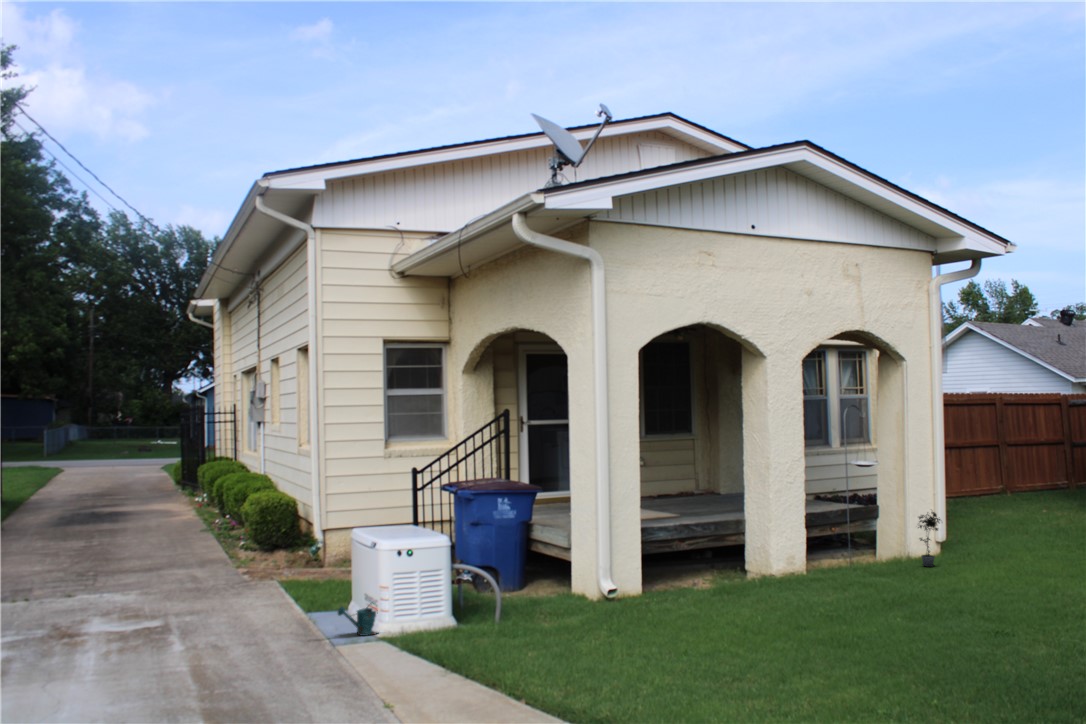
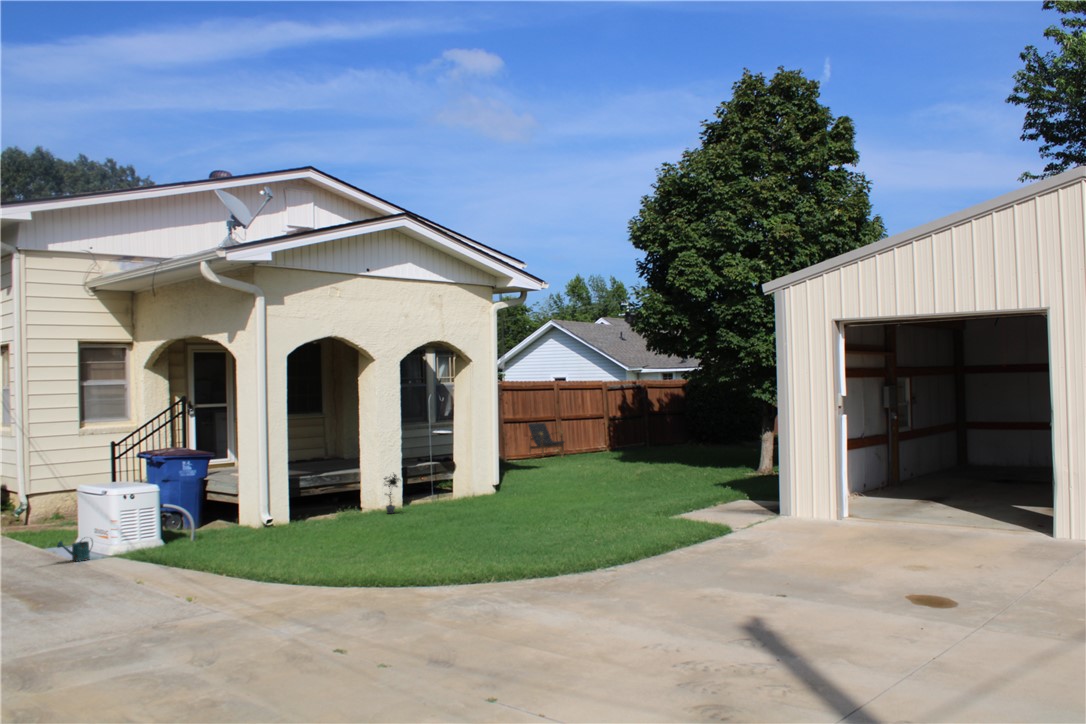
lounge chair: none [984,447,1045,498] -> present [528,423,564,455]
potted plant: present [918,512,940,567] -> present [384,474,399,514]

